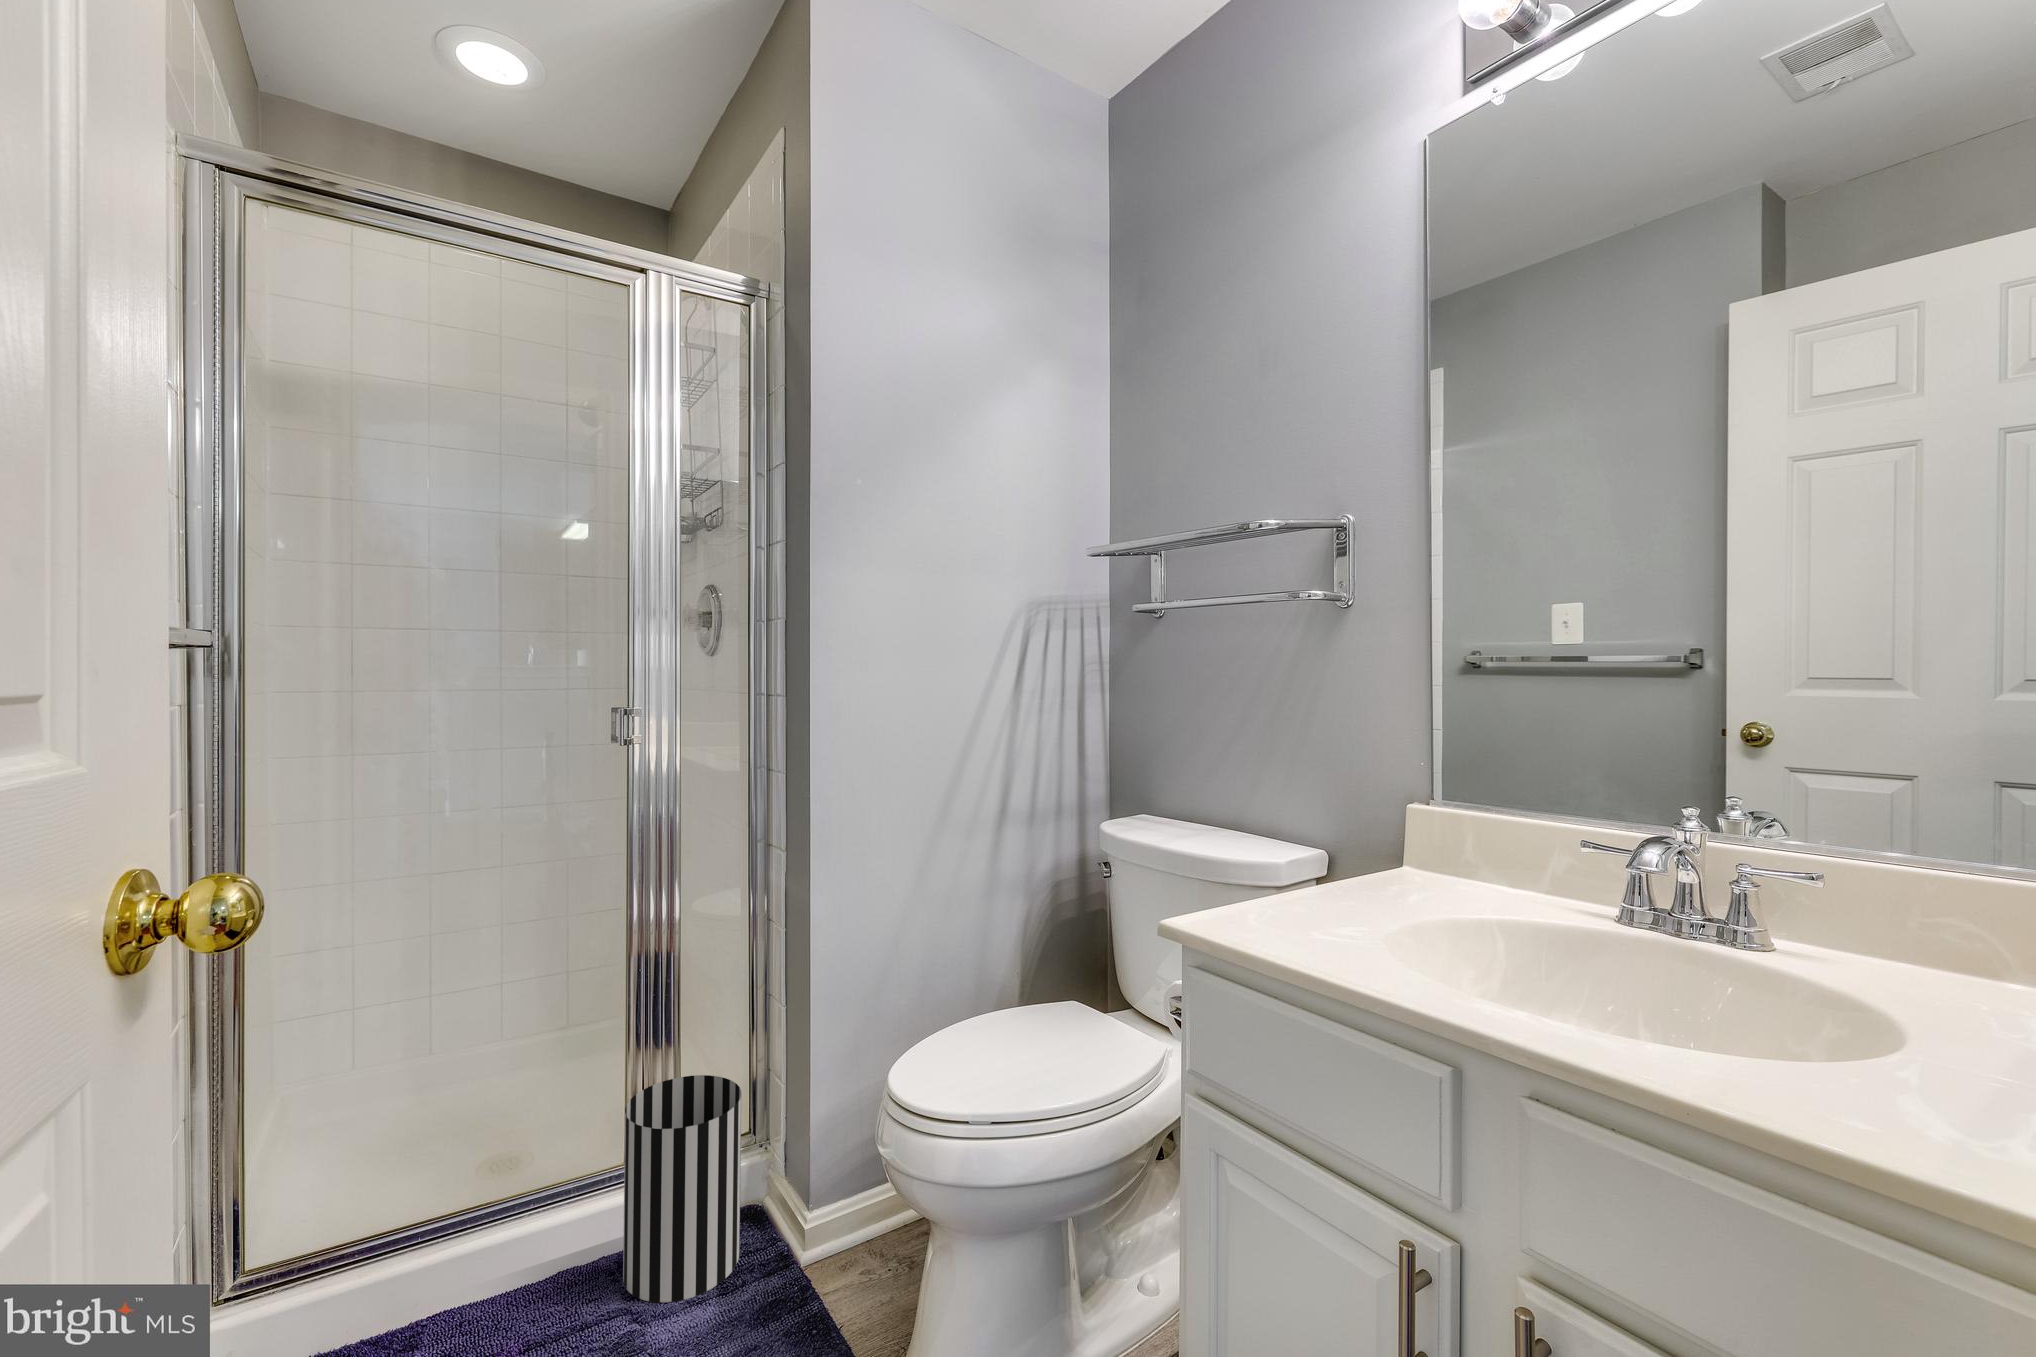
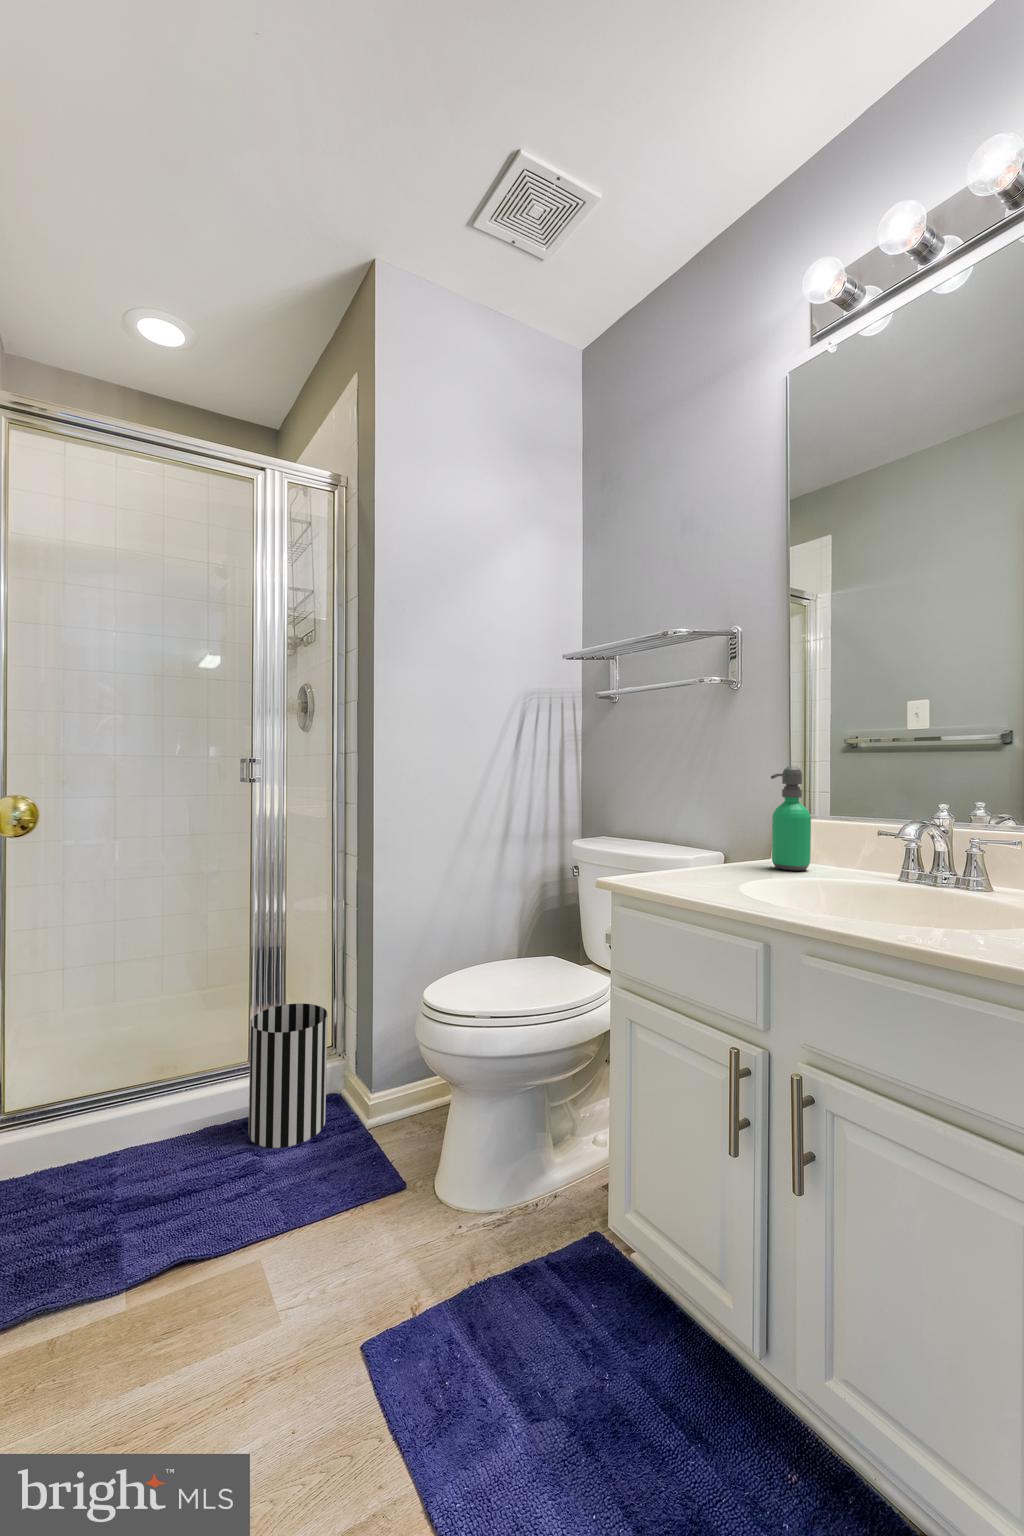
soap dispenser: none [1415,735,1475,894] -> present [771,766,811,870]

